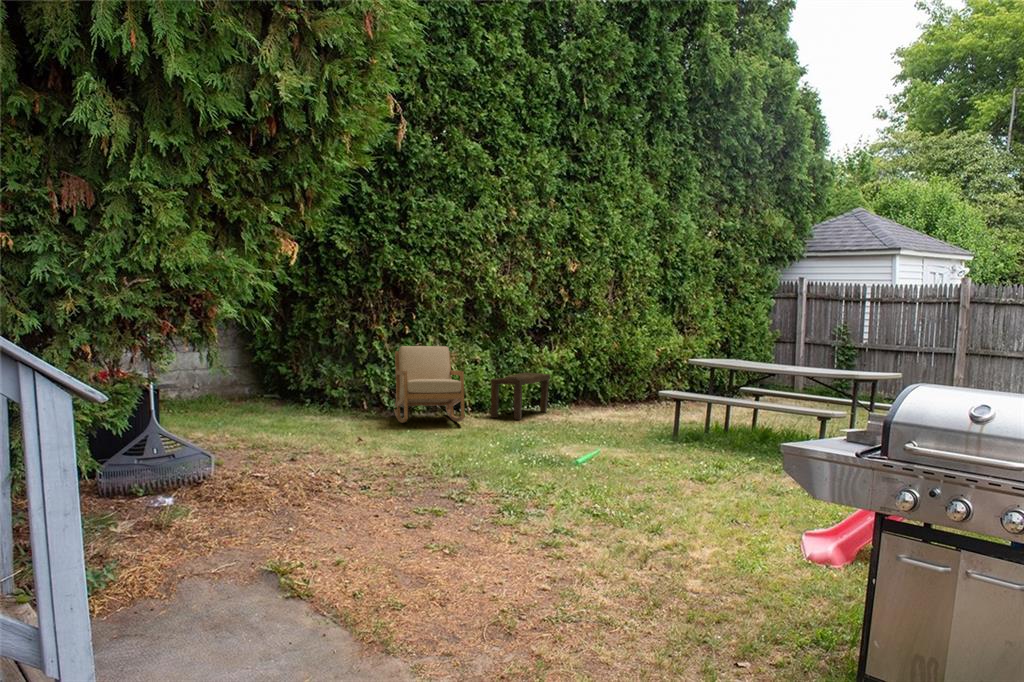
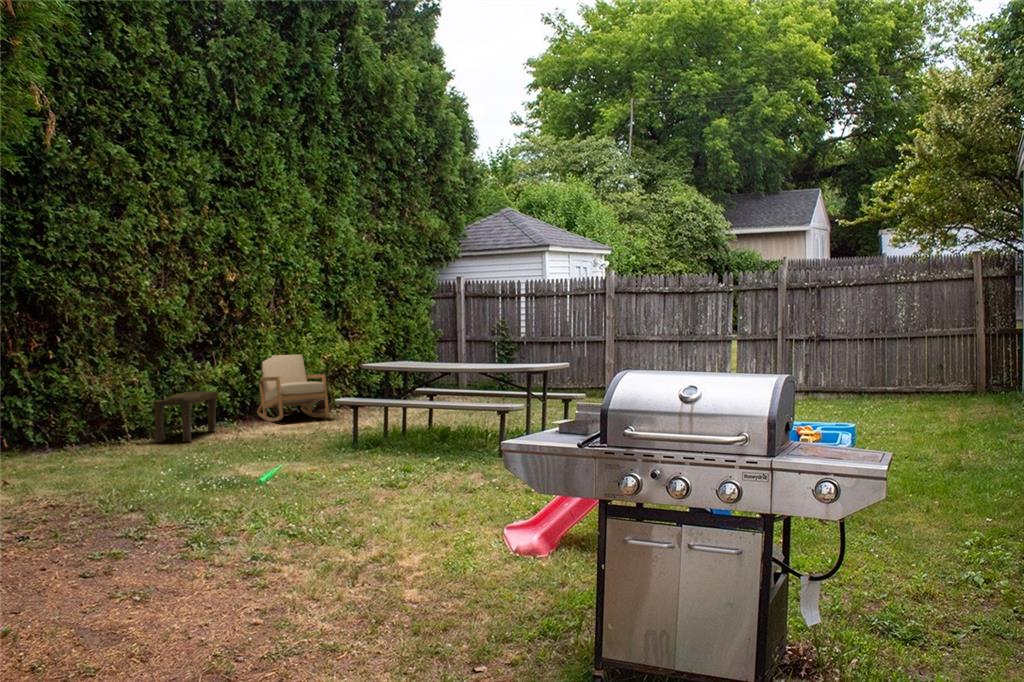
chair: present [394,346,465,423] -> present [257,355,329,421]

